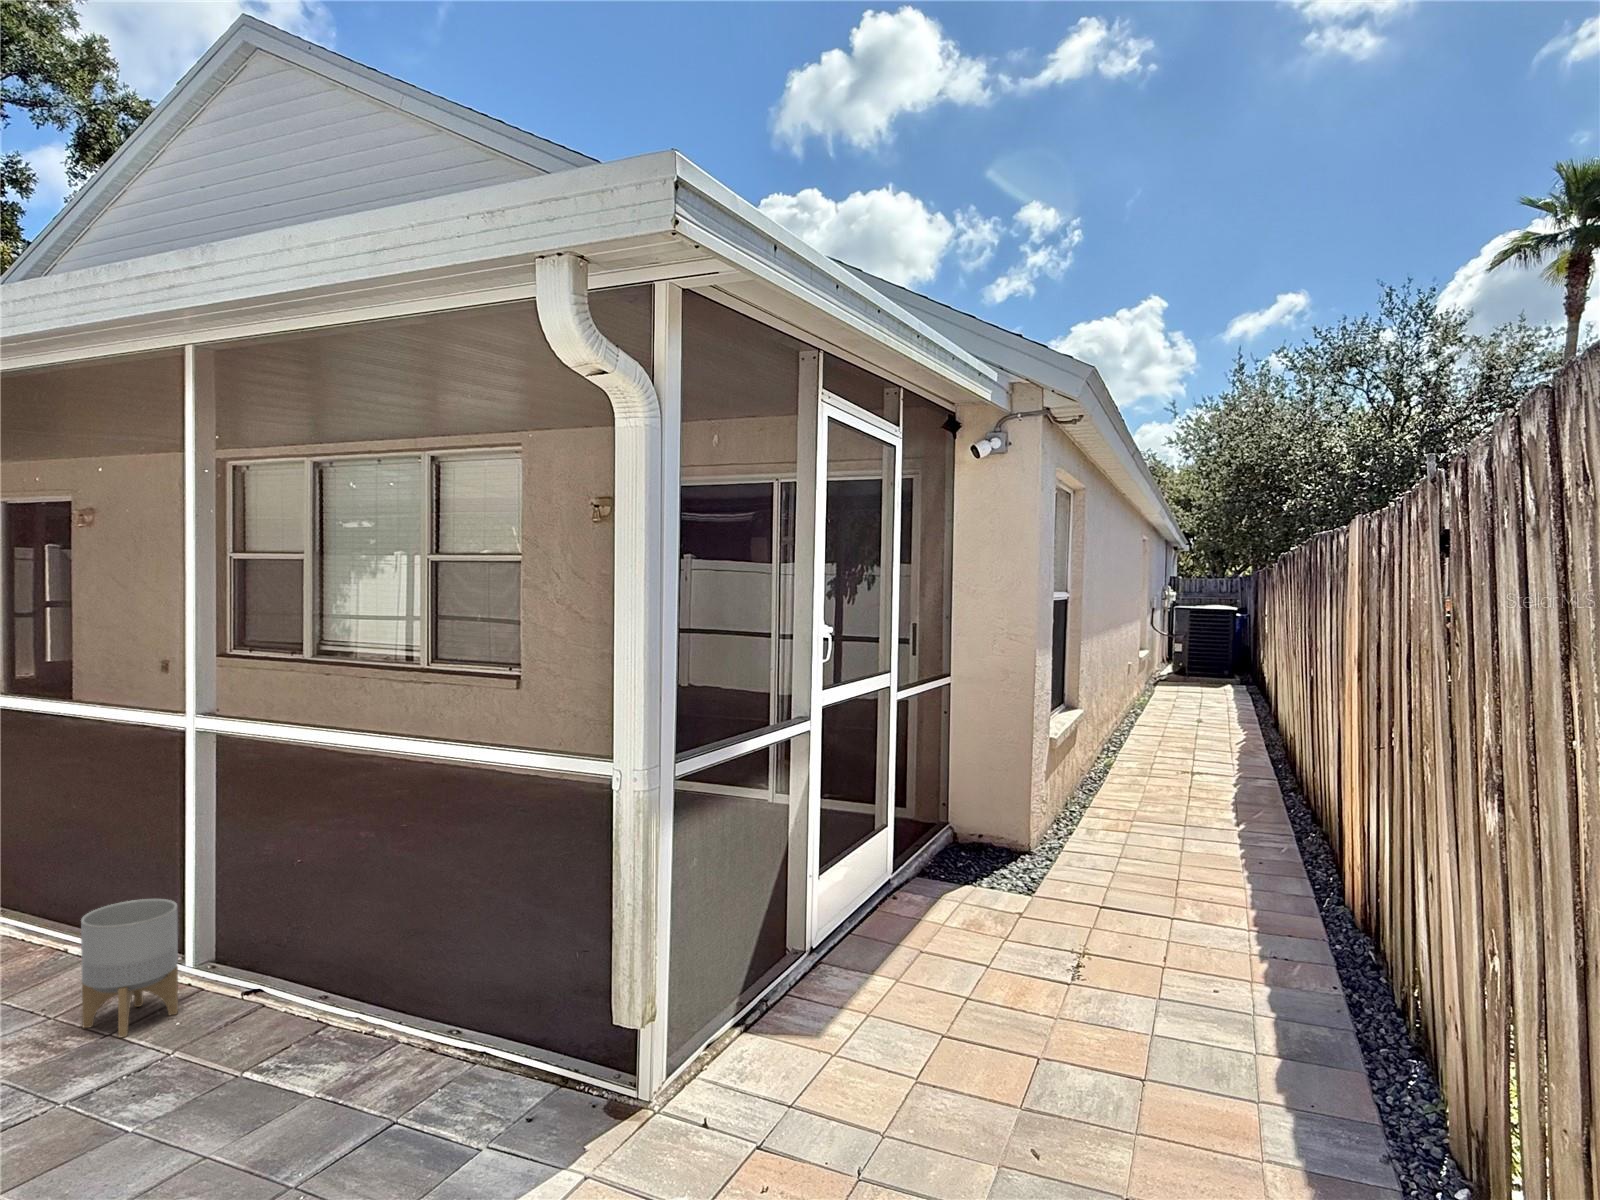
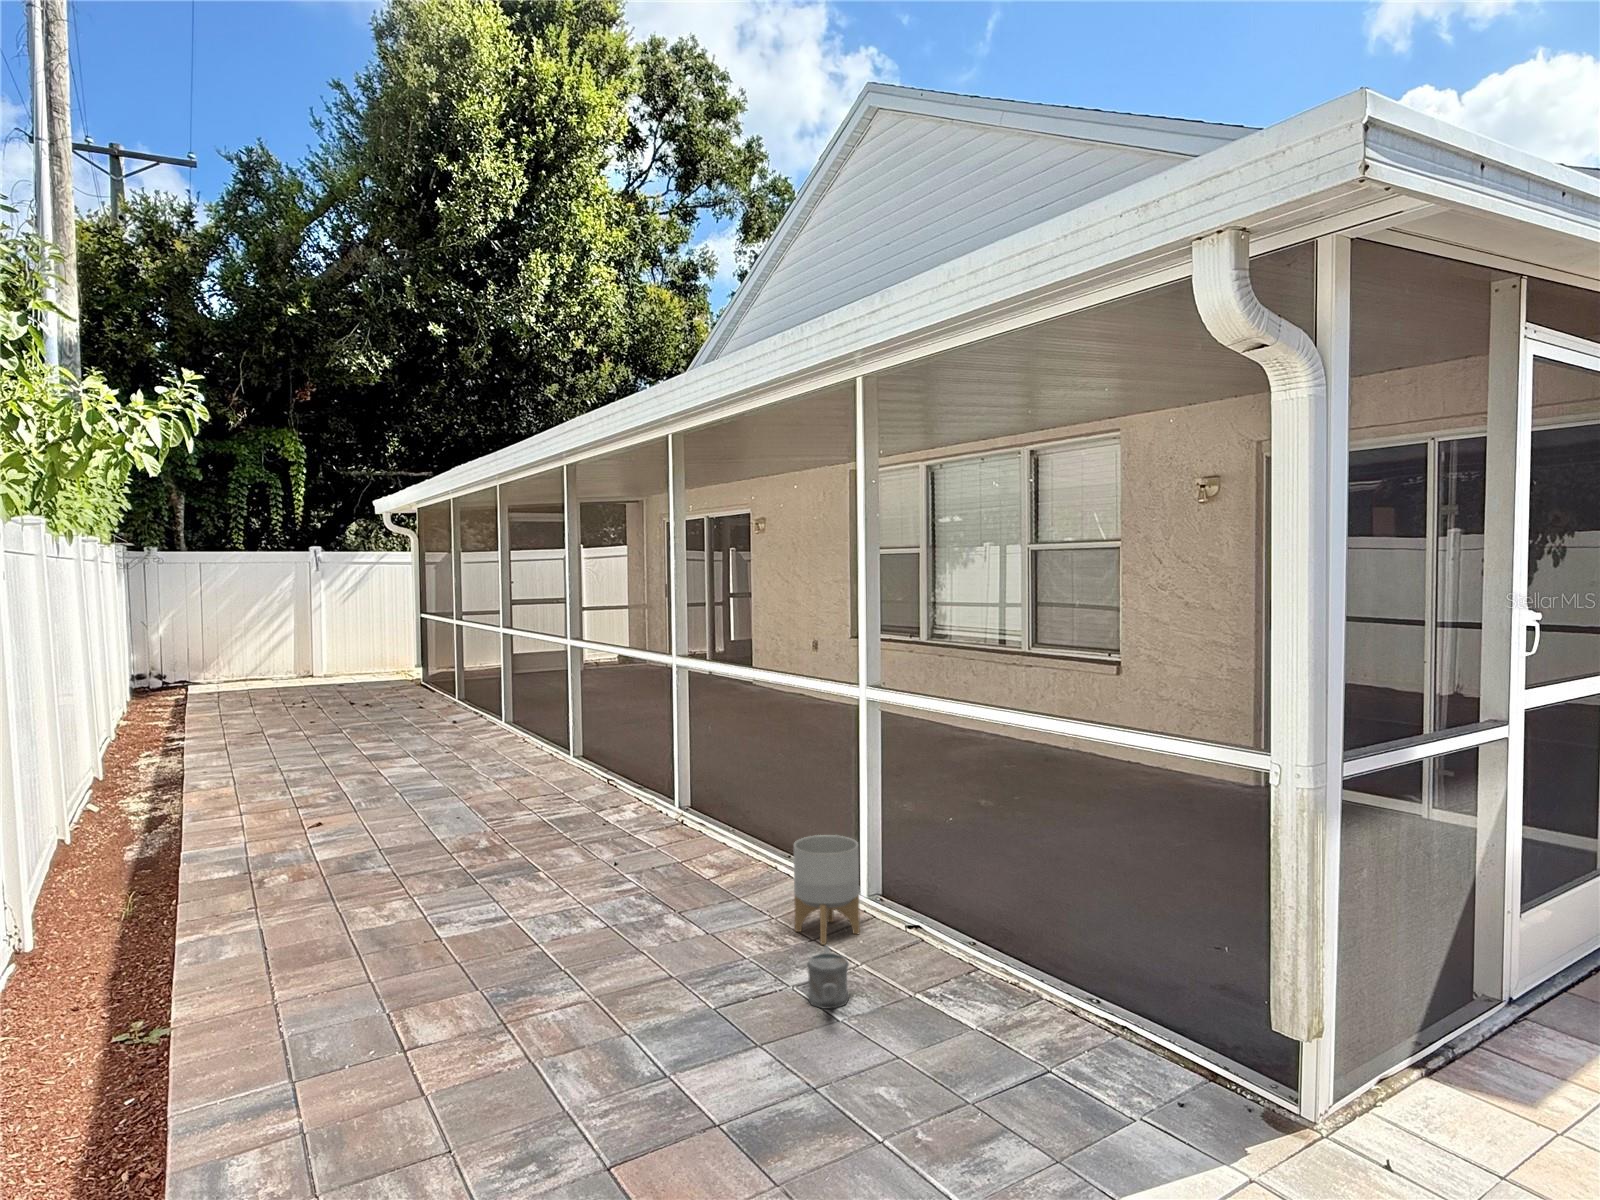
watering can: none [86,1038,149,1120] -> present [807,946,849,1009]

